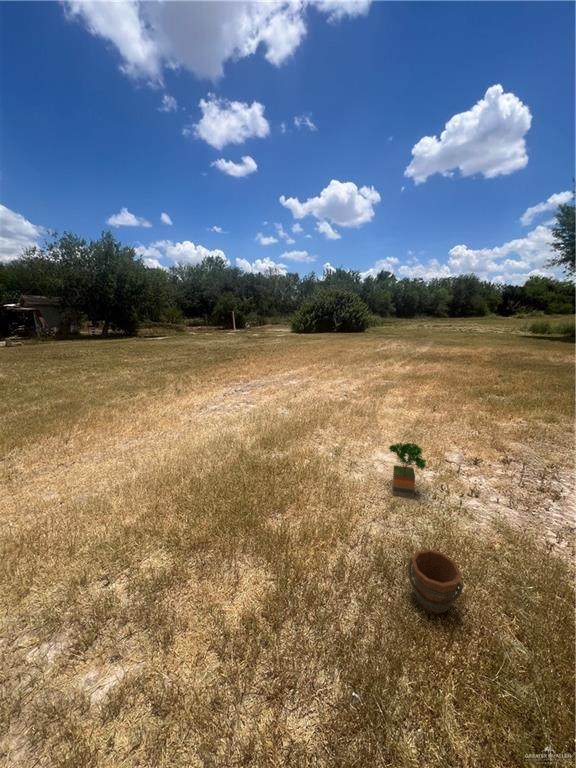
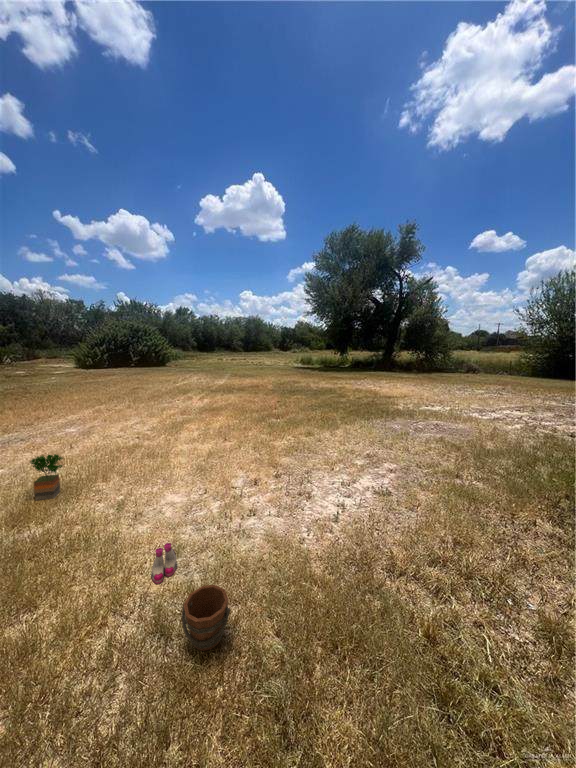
potted tree: present [389,442,426,498] -> present [30,454,63,500]
boots: none [370,495,394,529] -> present [151,543,177,584]

